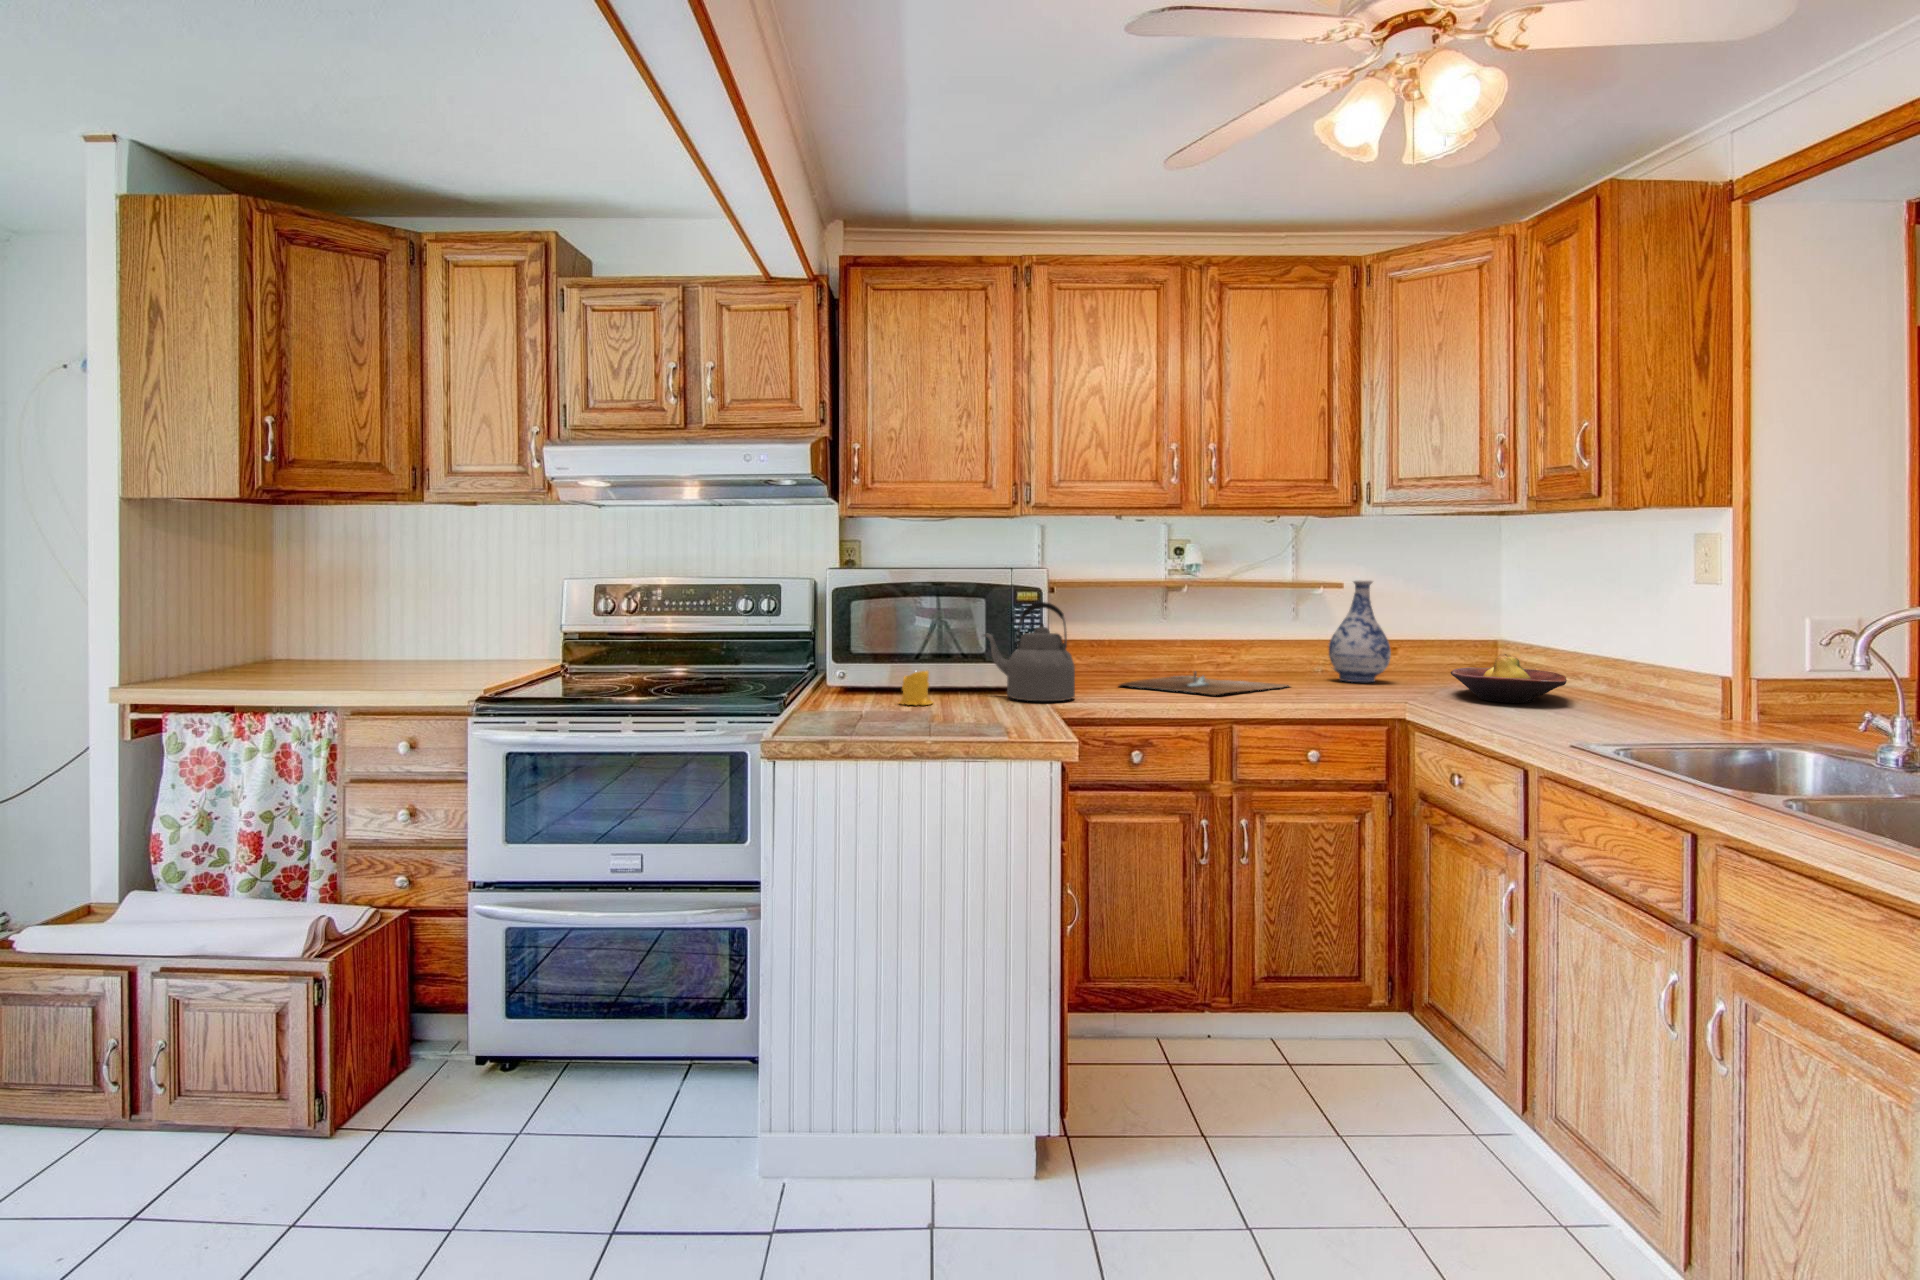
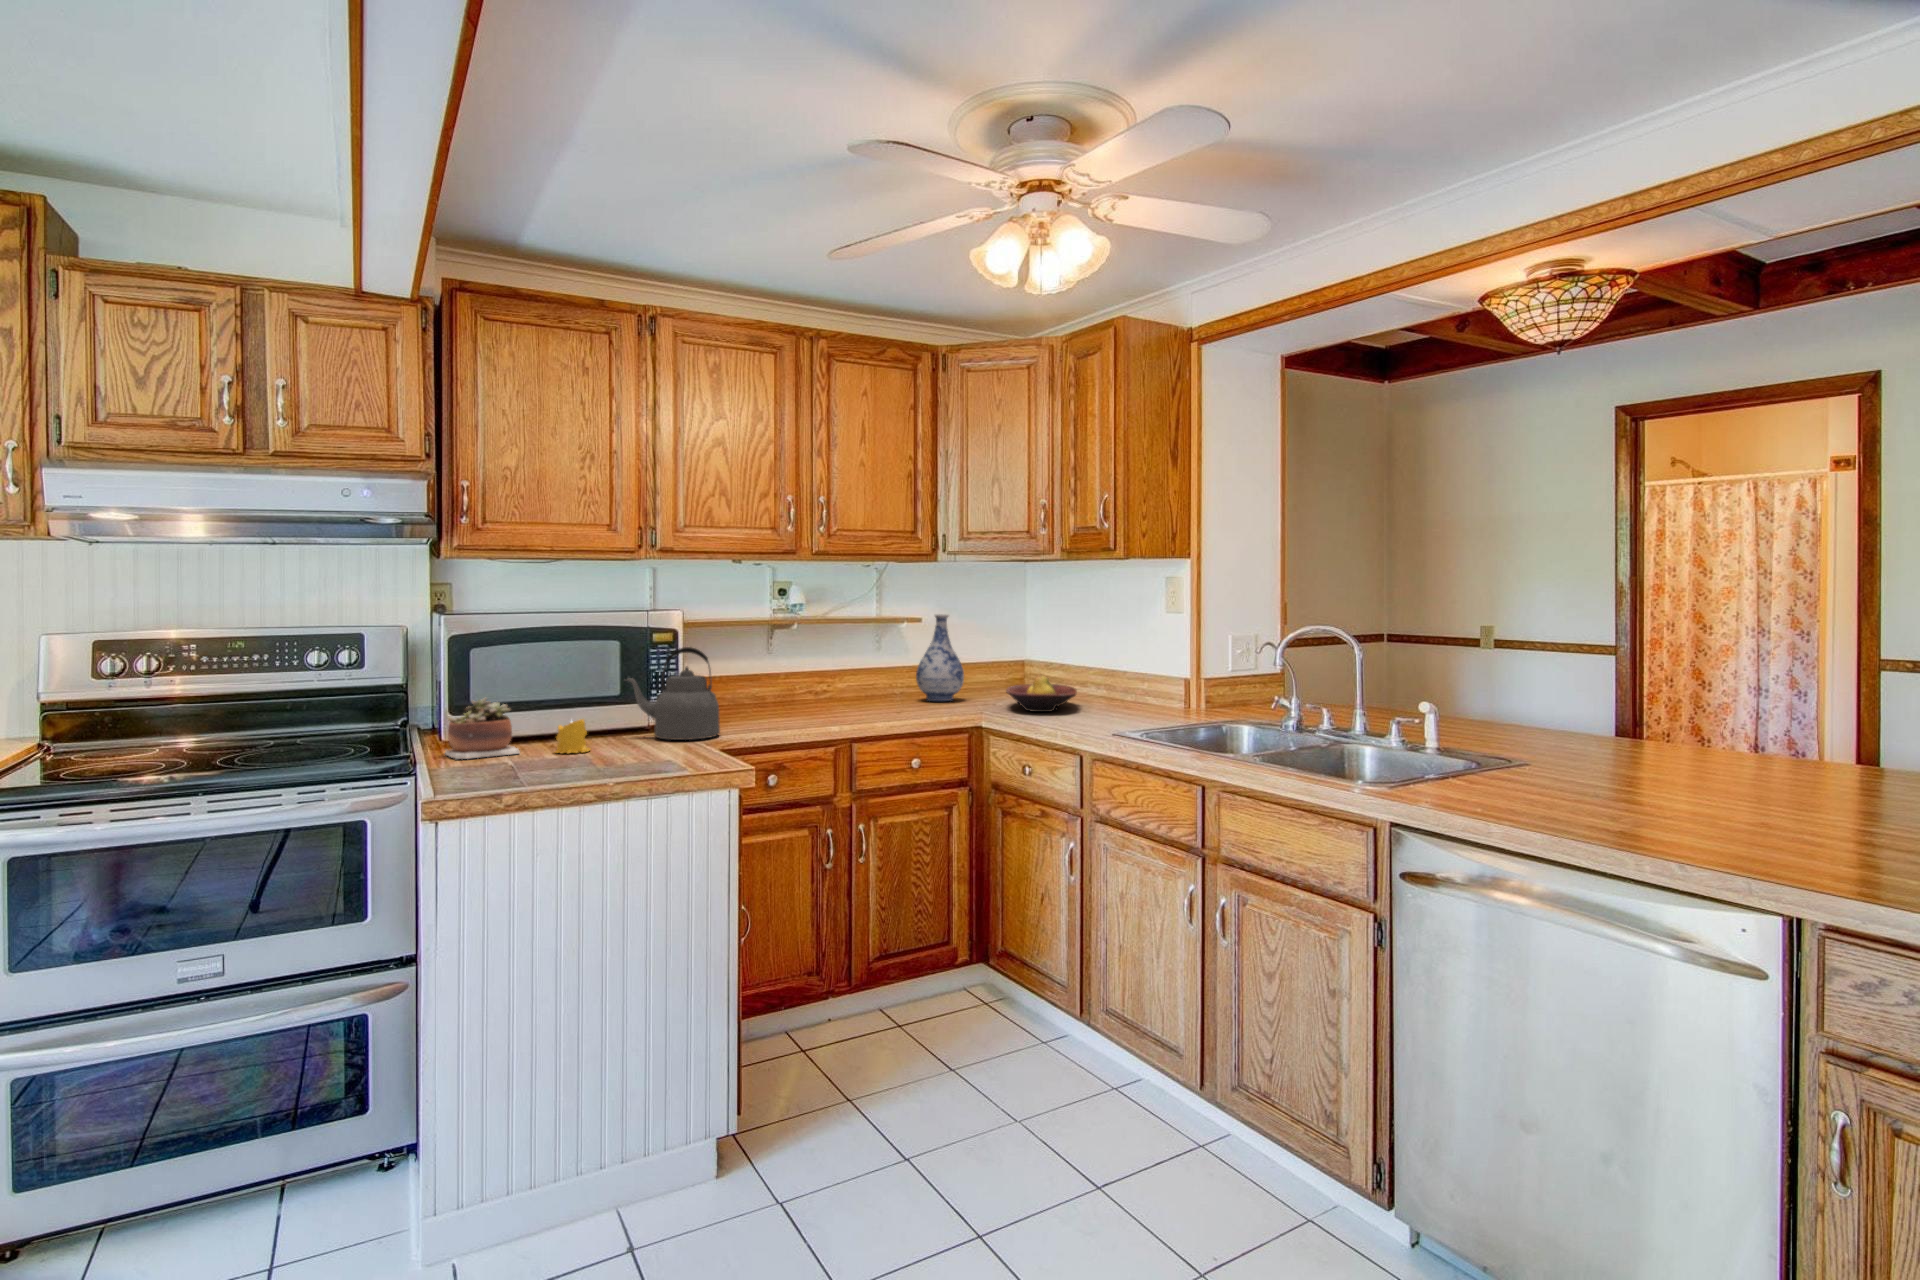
succulent plant: none [809,645,871,702] -> present [445,698,520,759]
cutting board: present [1120,672,1288,695] -> none [746,701,892,722]

